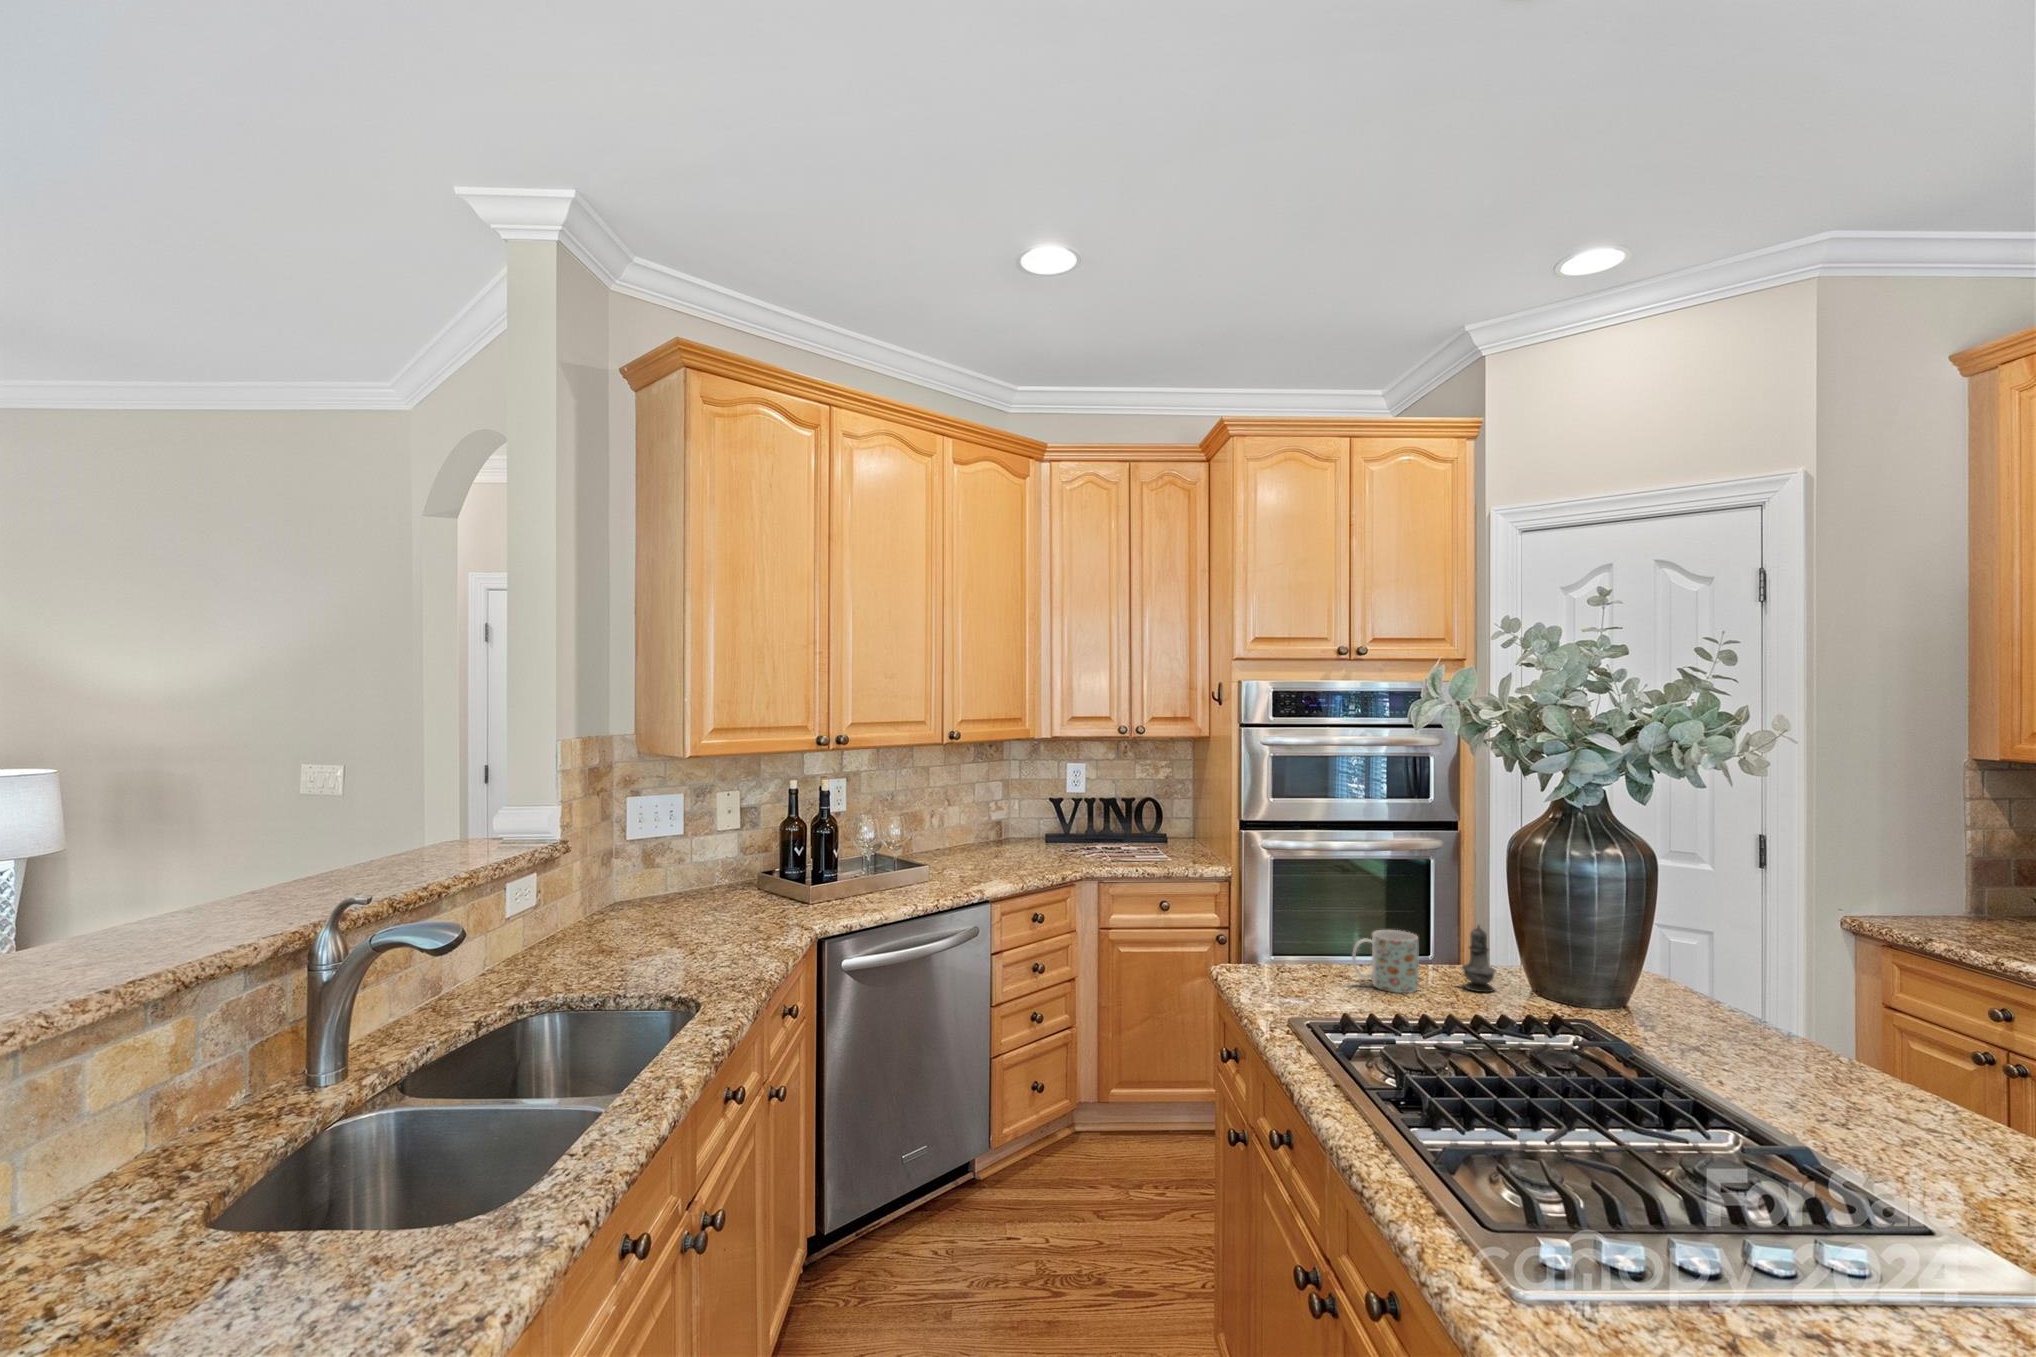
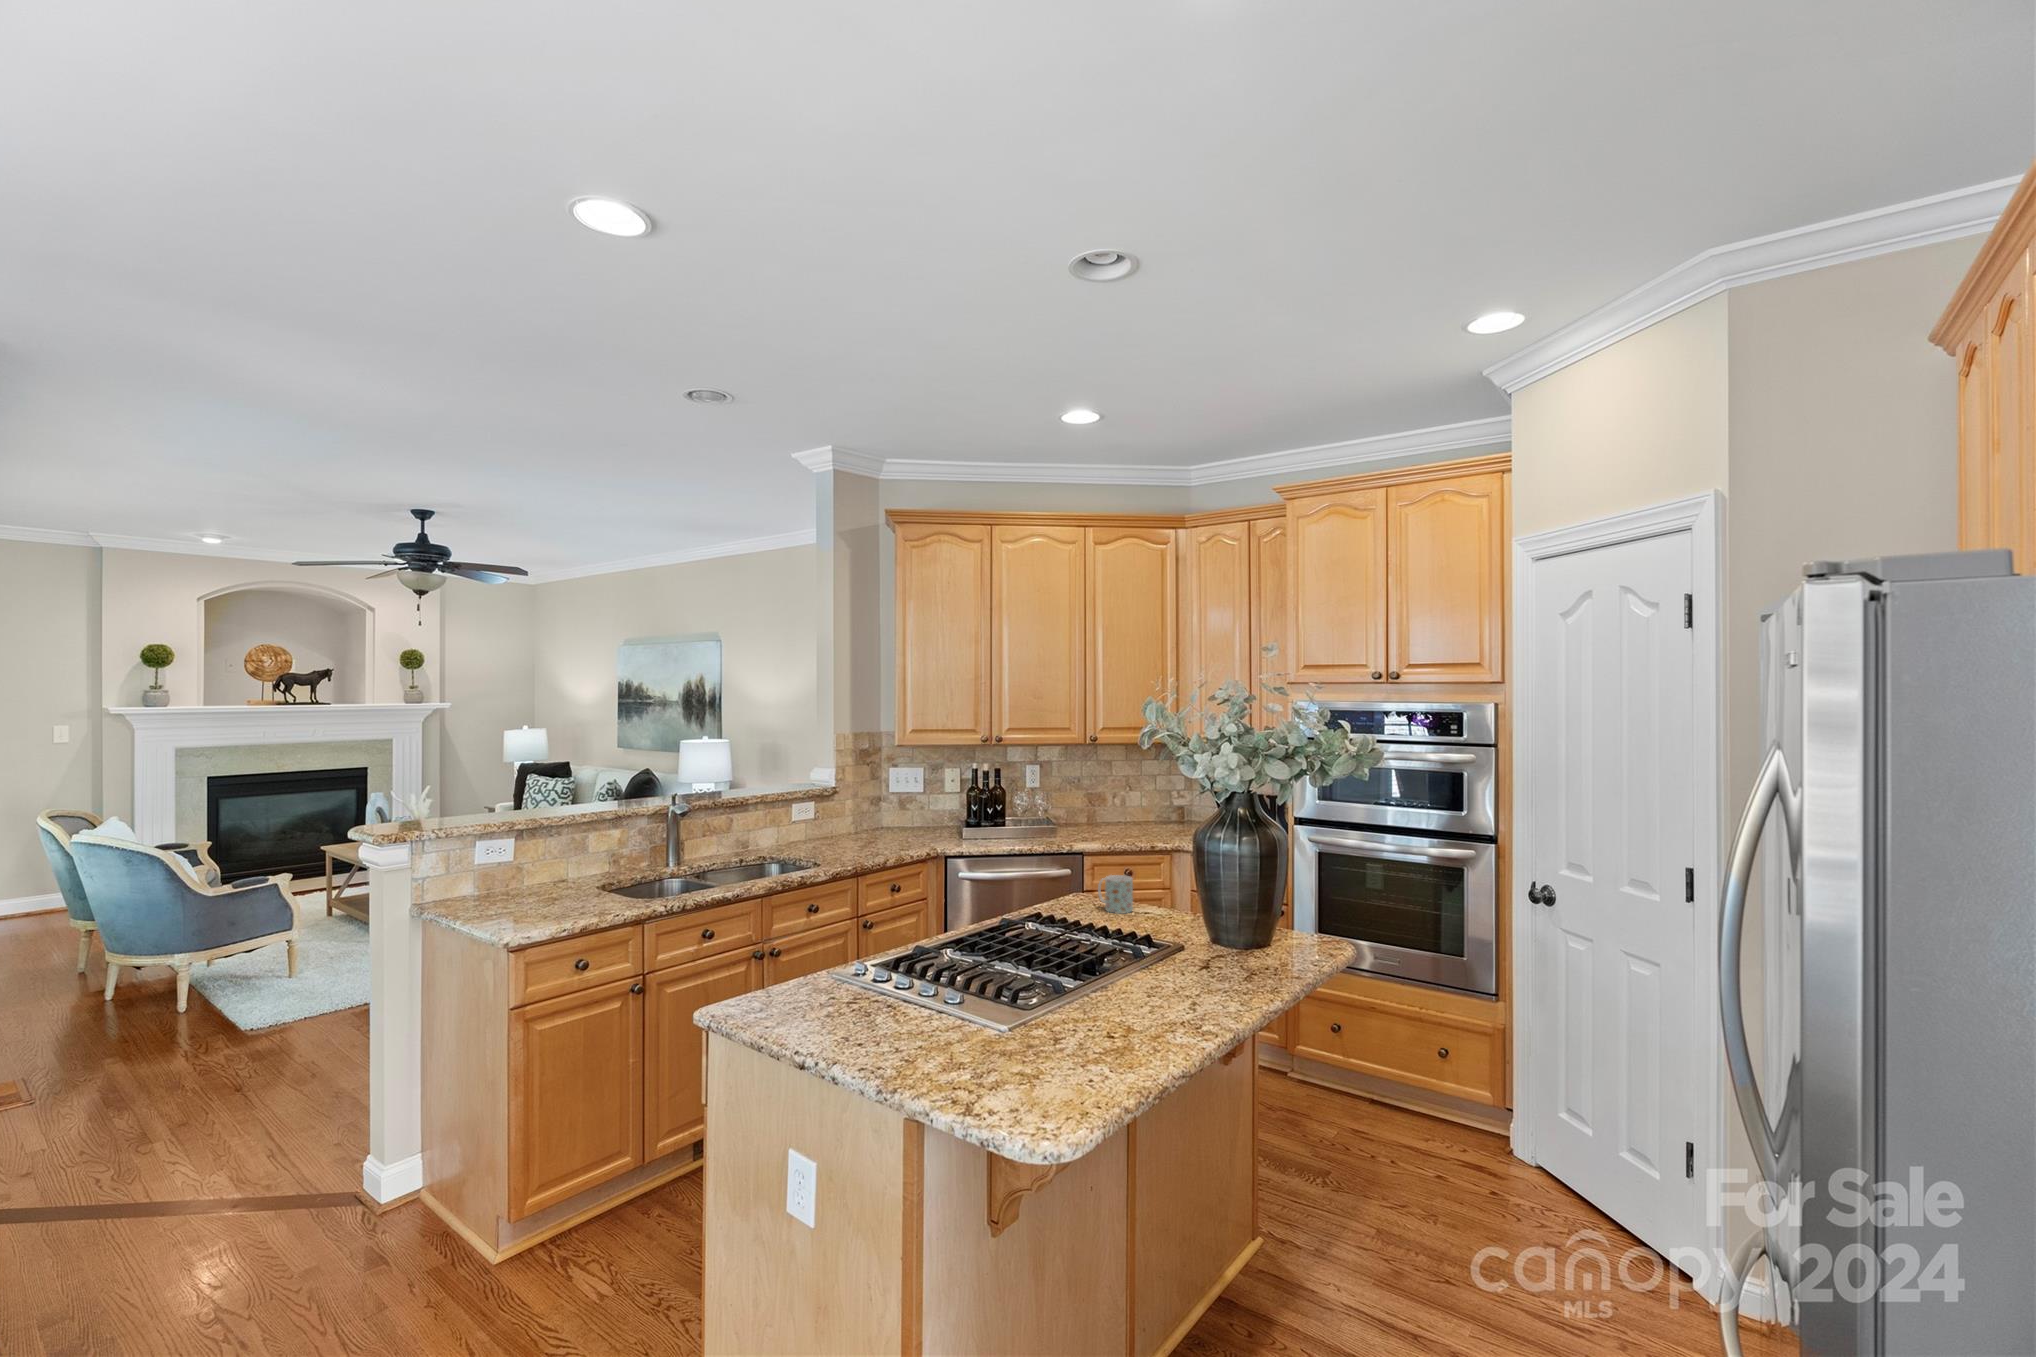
salt shaker: present [1462,925,1496,992] -> none [1149,877,1170,921]

